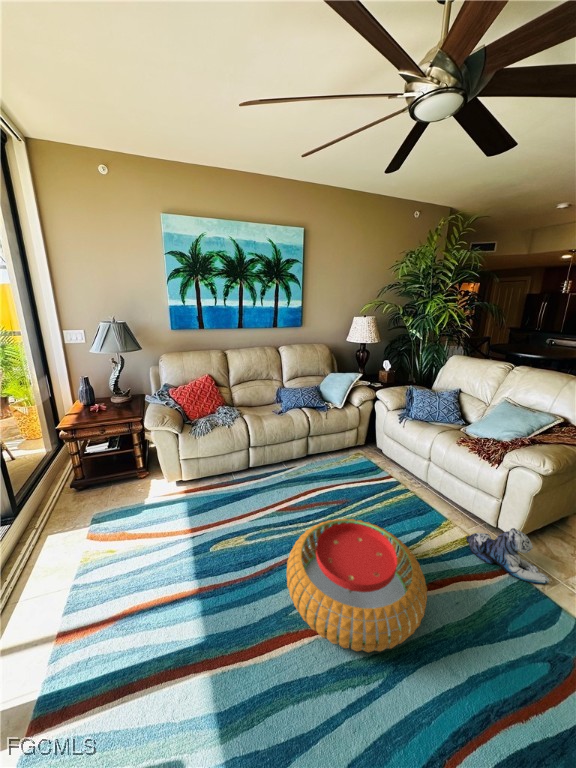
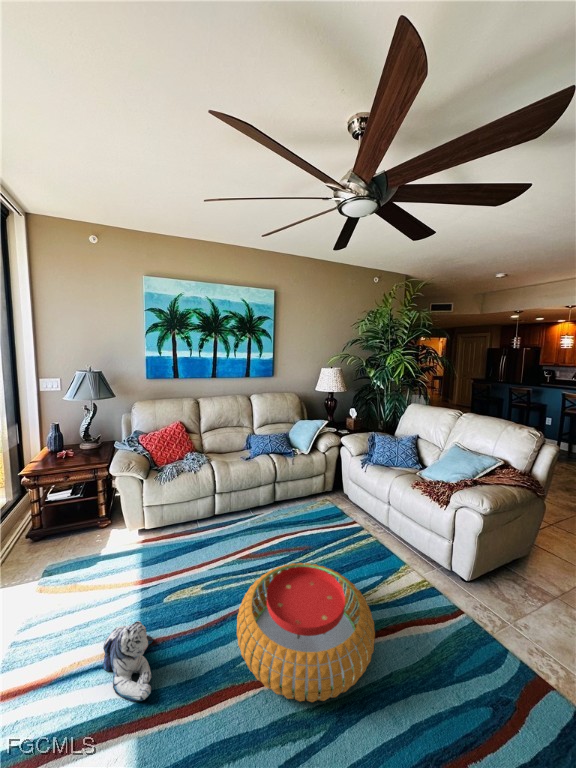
plush toy: present [466,528,549,584] -> present [102,621,153,701]

